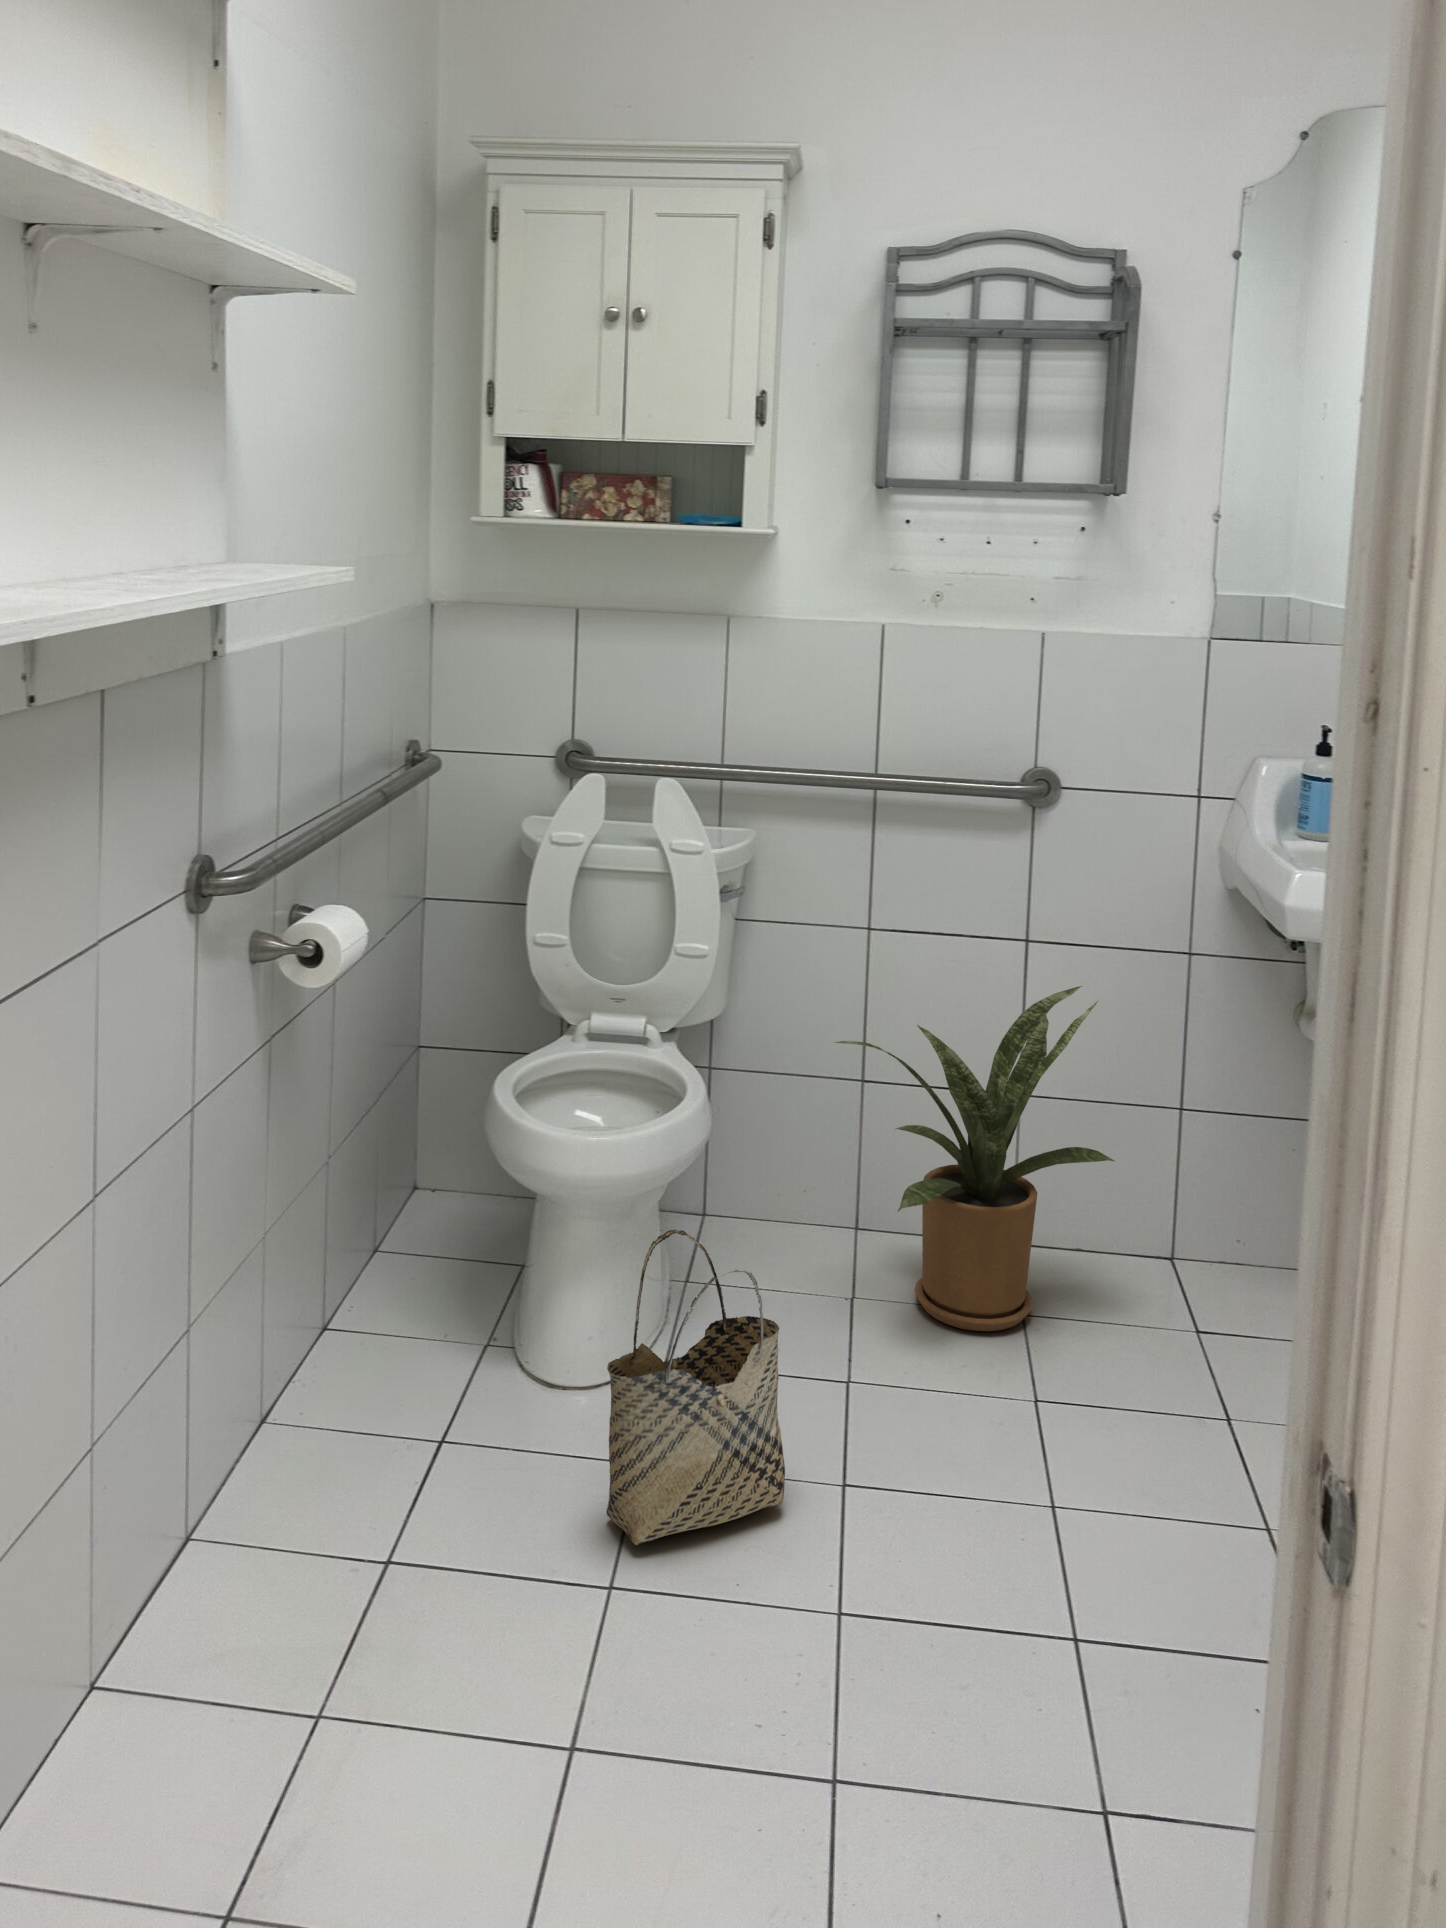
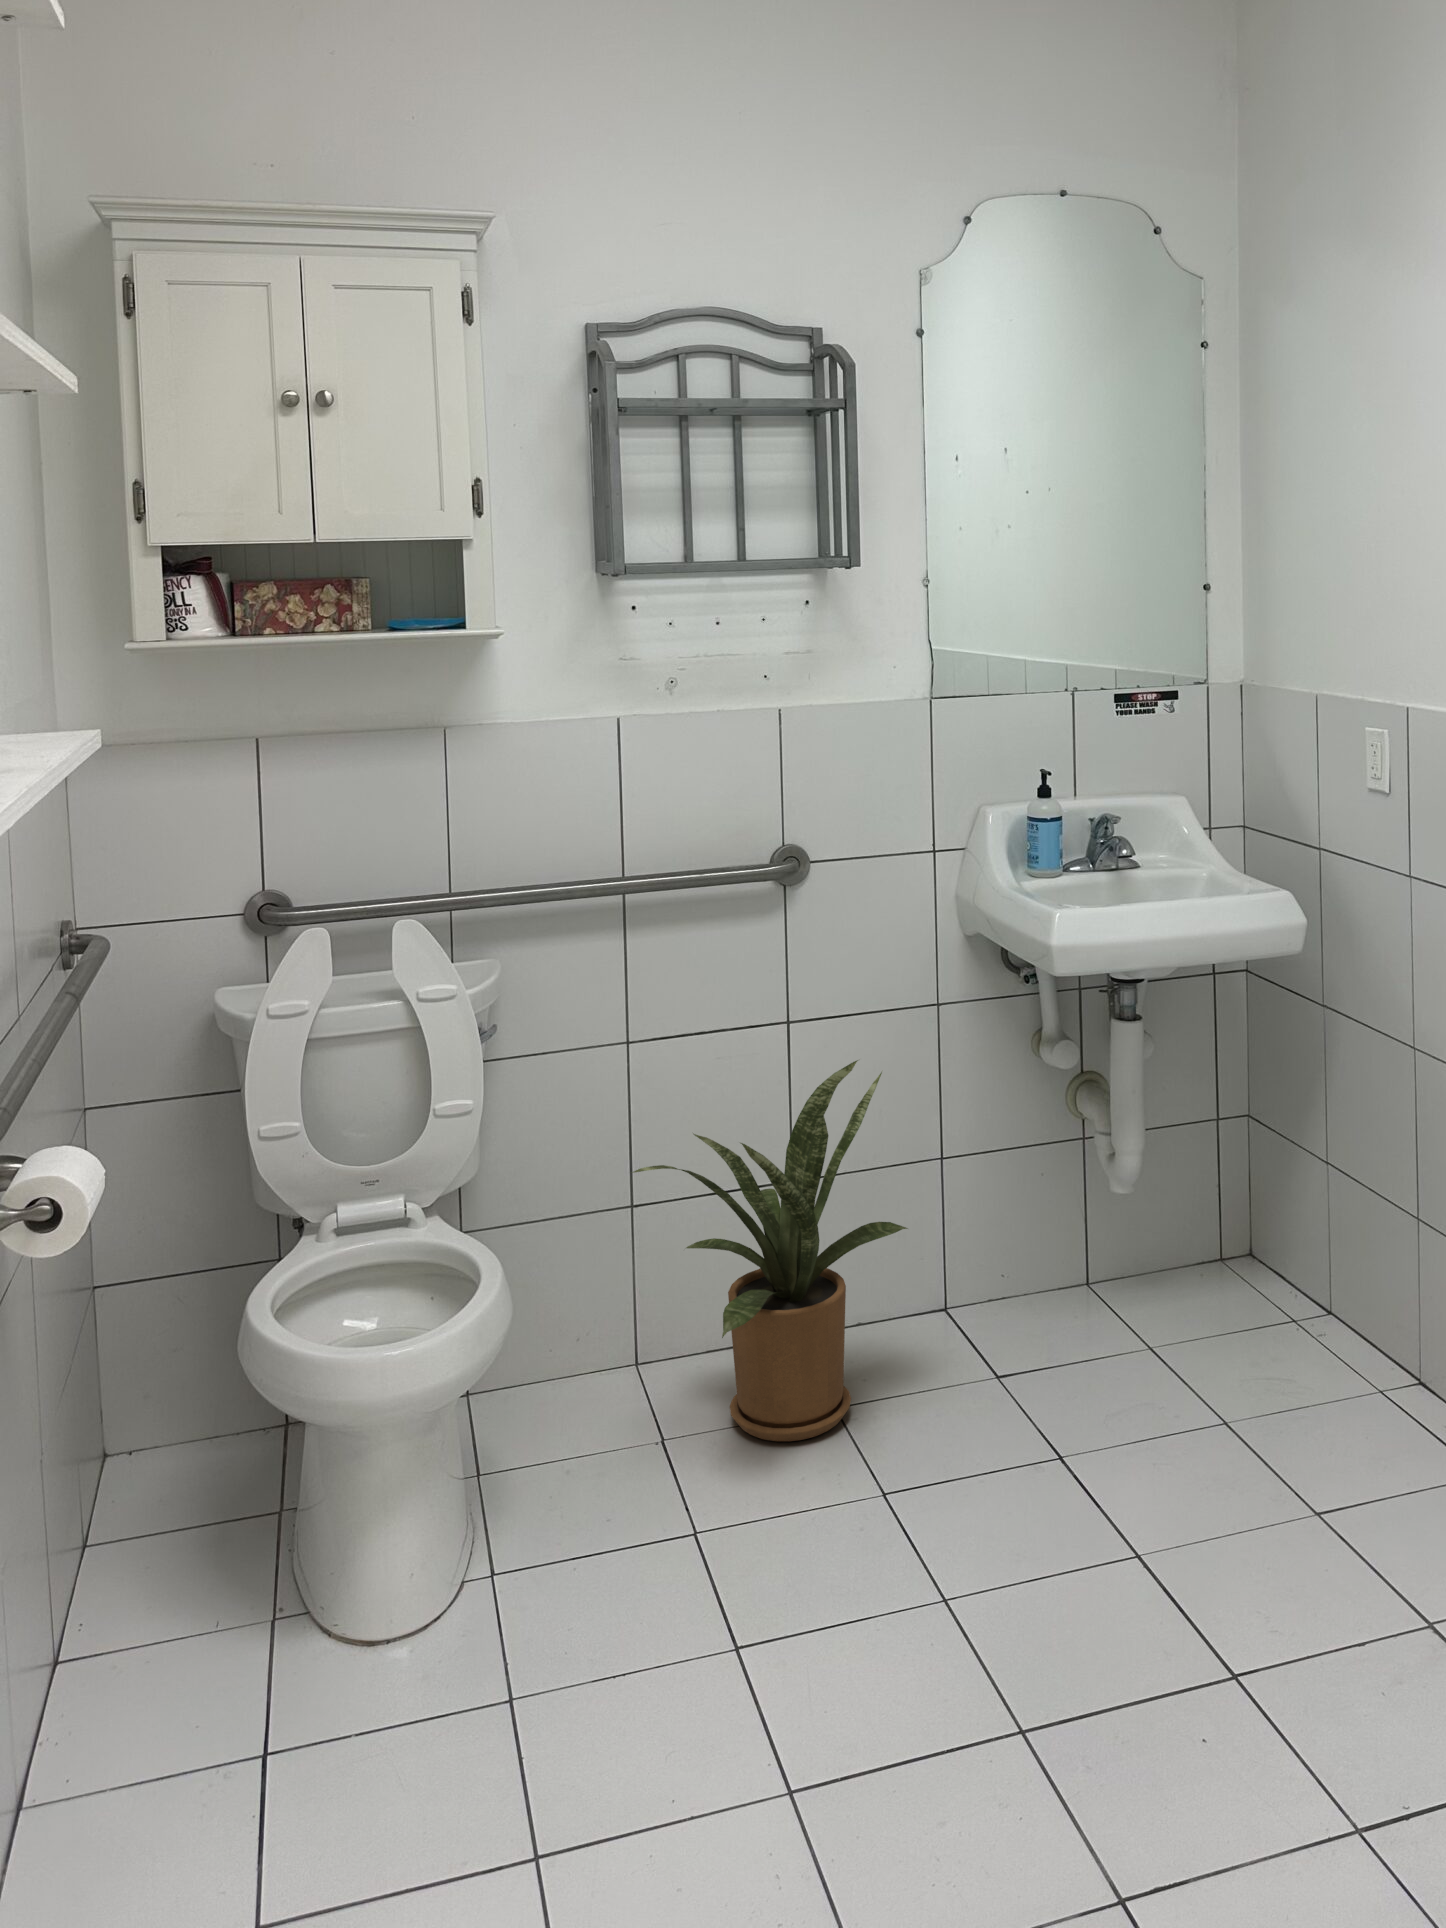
woven basket: present [606,1230,785,1545] -> none [487,1427,688,1810]

